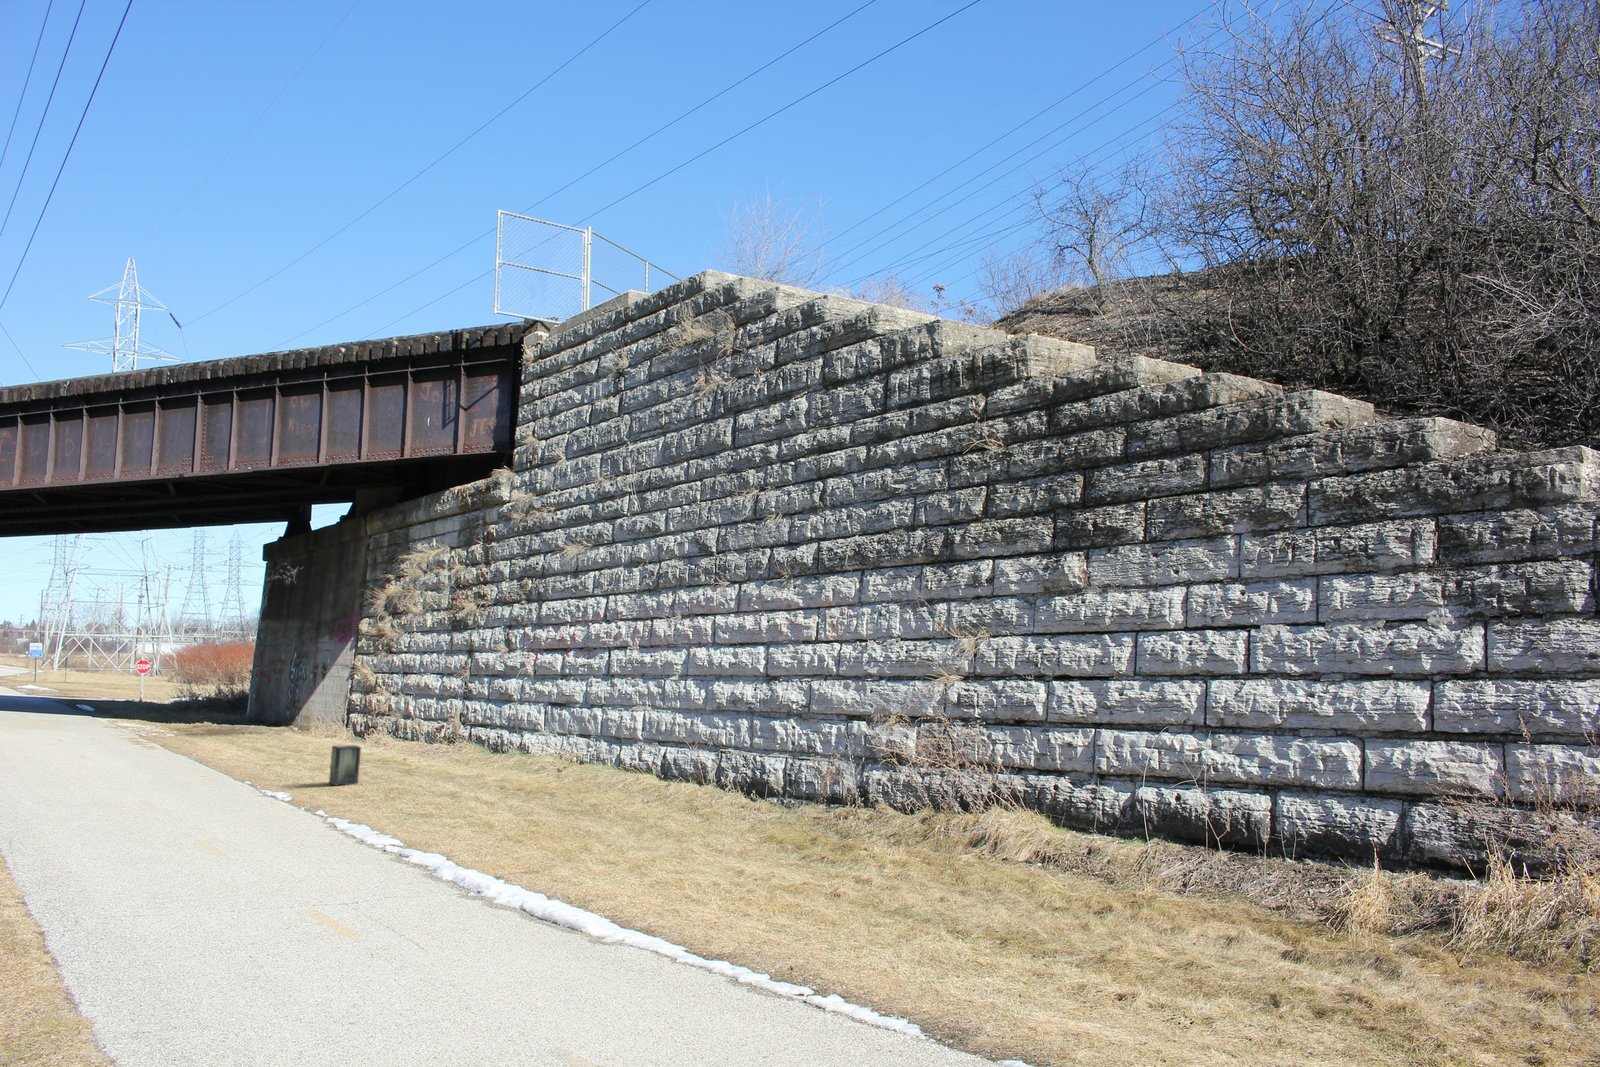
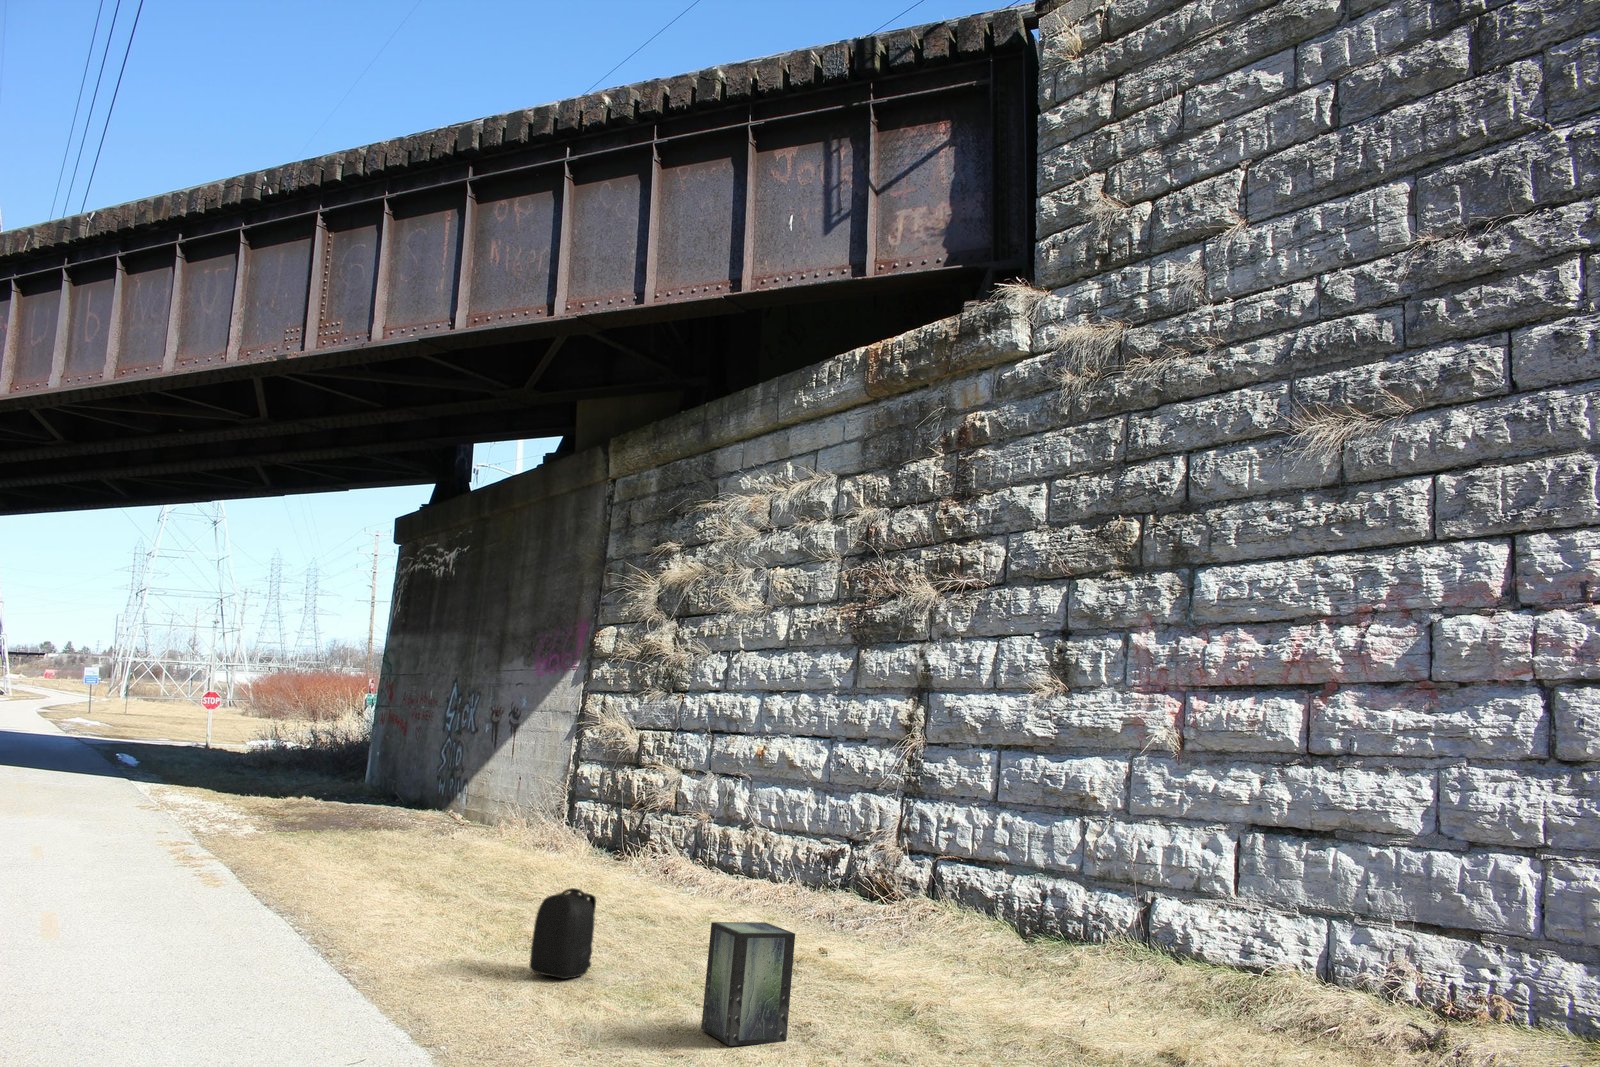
backpack: none [277,741,306,775] -> present [530,888,596,979]

